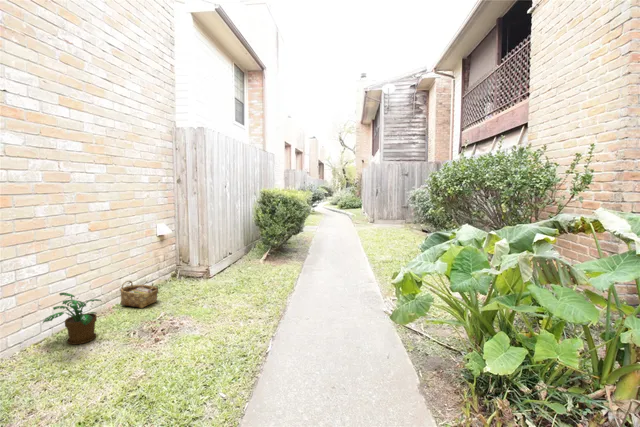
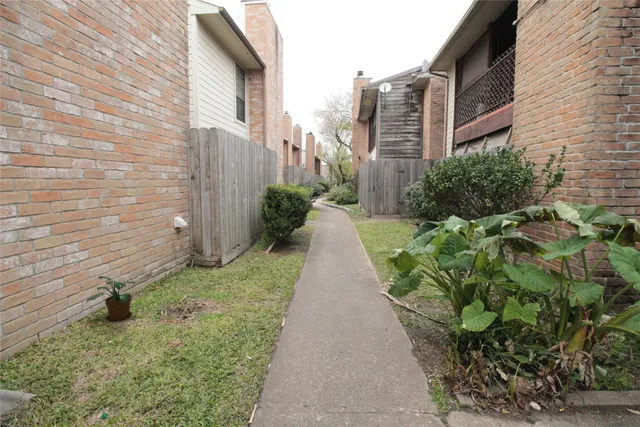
woven basket: present [120,280,158,308] -> none [145,268,179,292]

